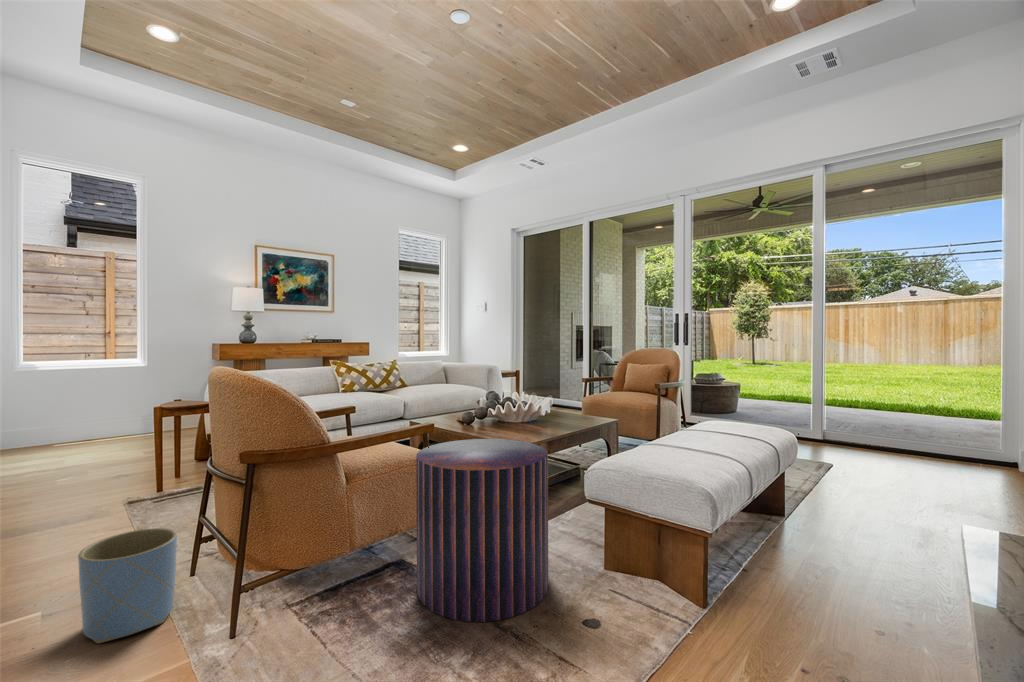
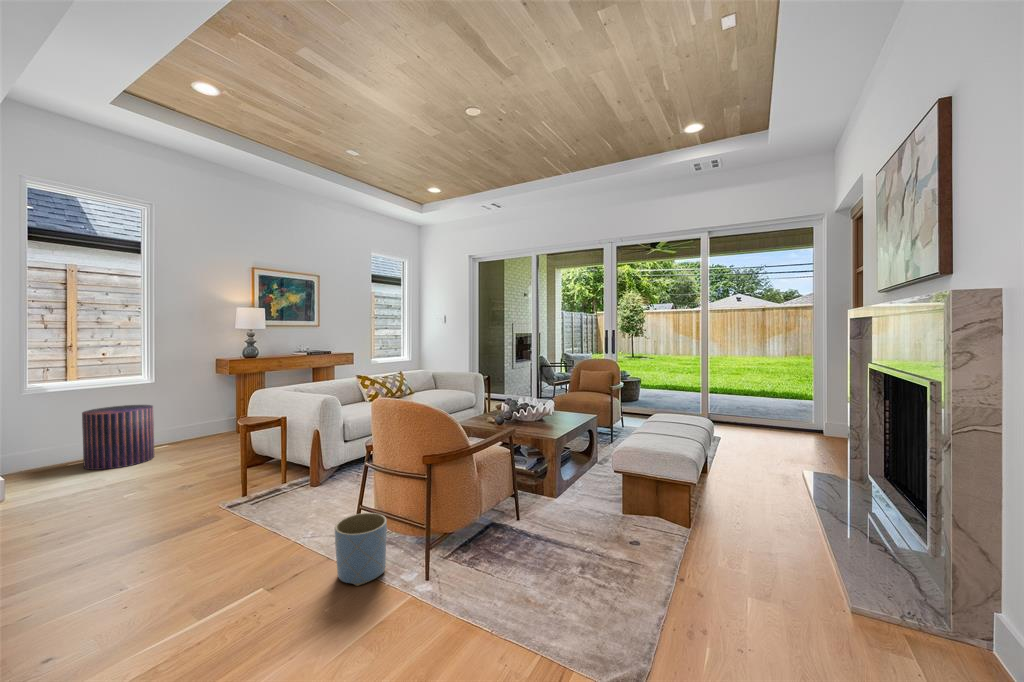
pouf: present [416,439,548,622] -> present [82,405,155,470]

